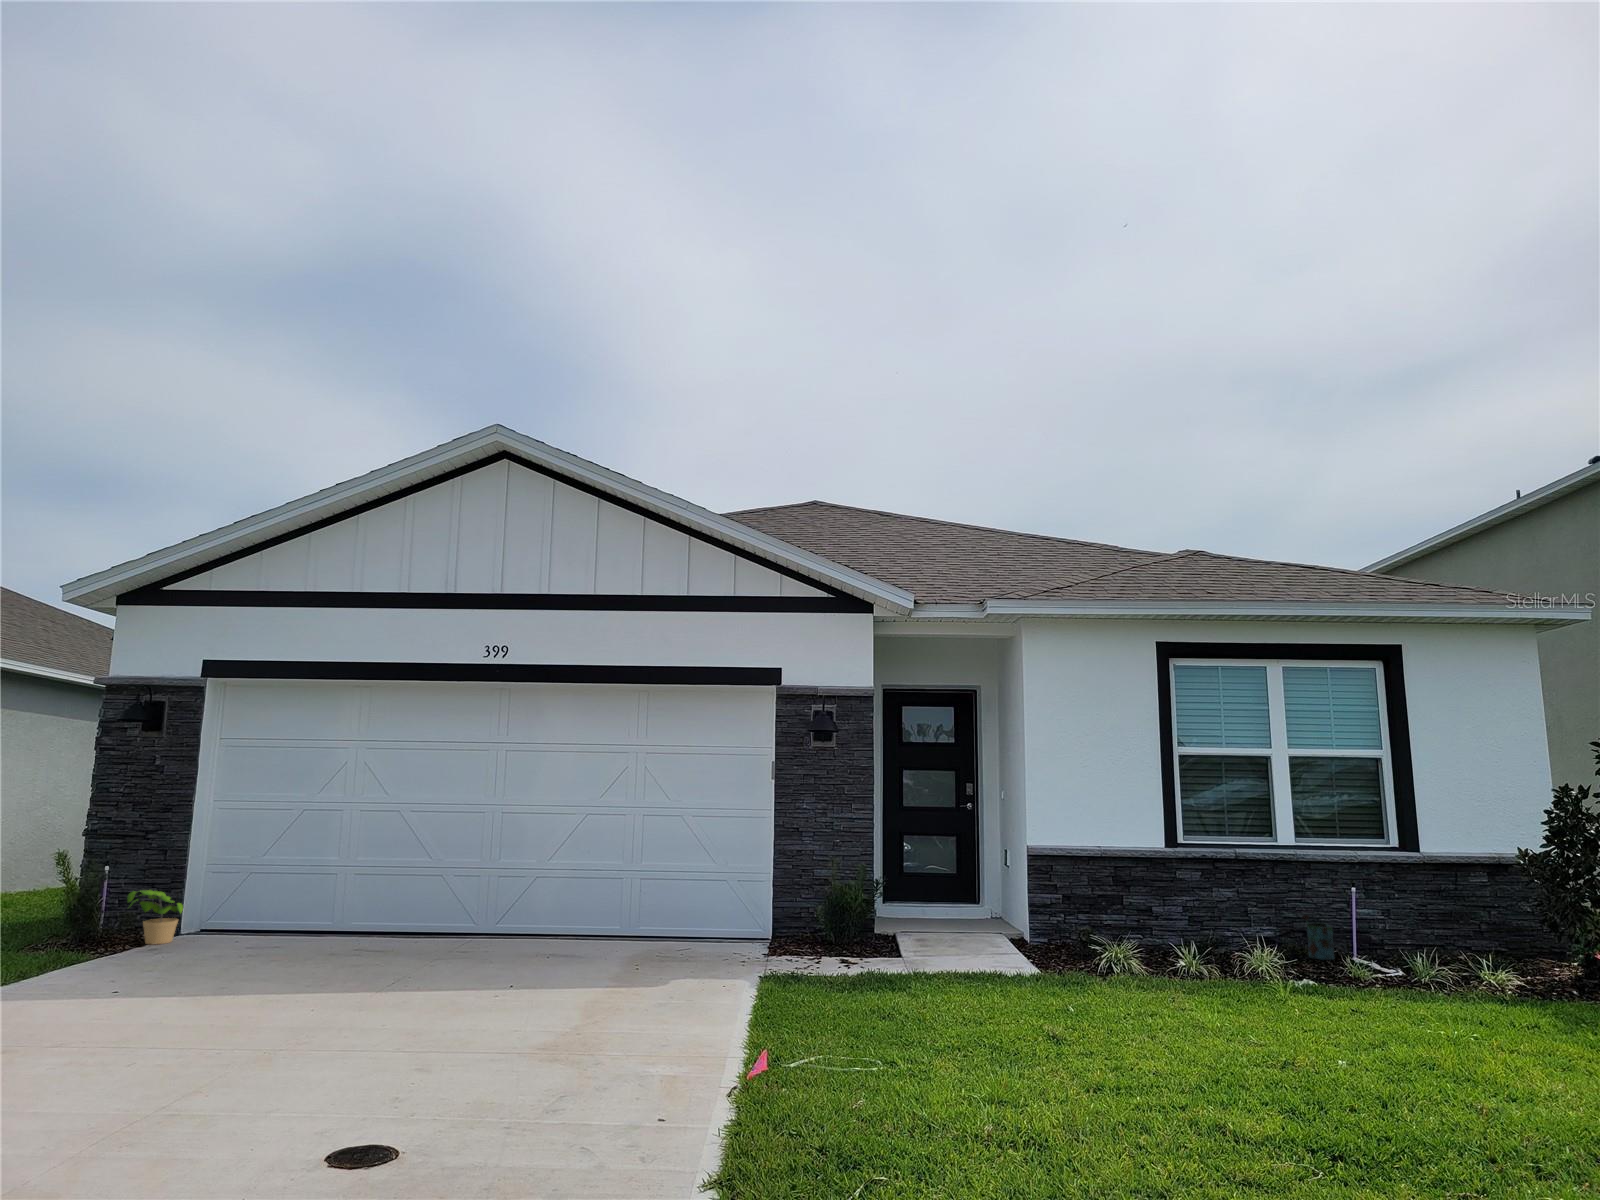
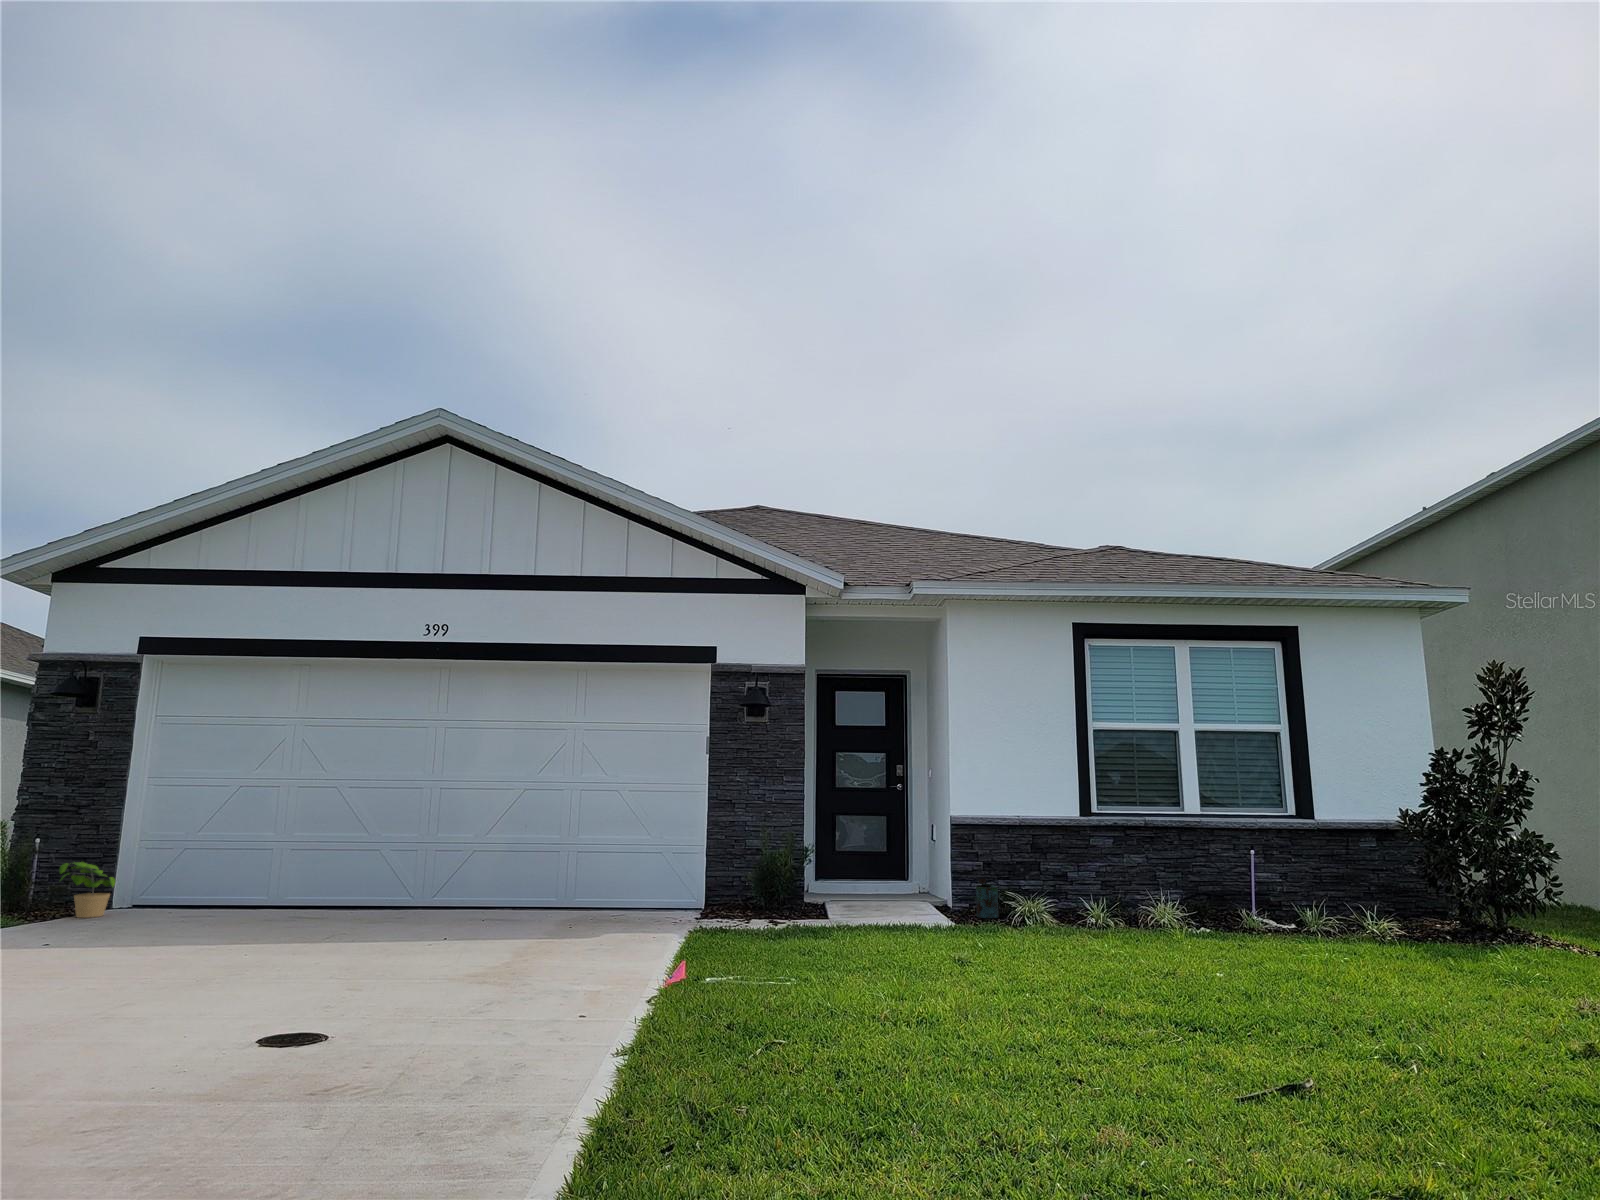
watering can: present [1302,915,1334,960] -> present [976,879,998,918]

